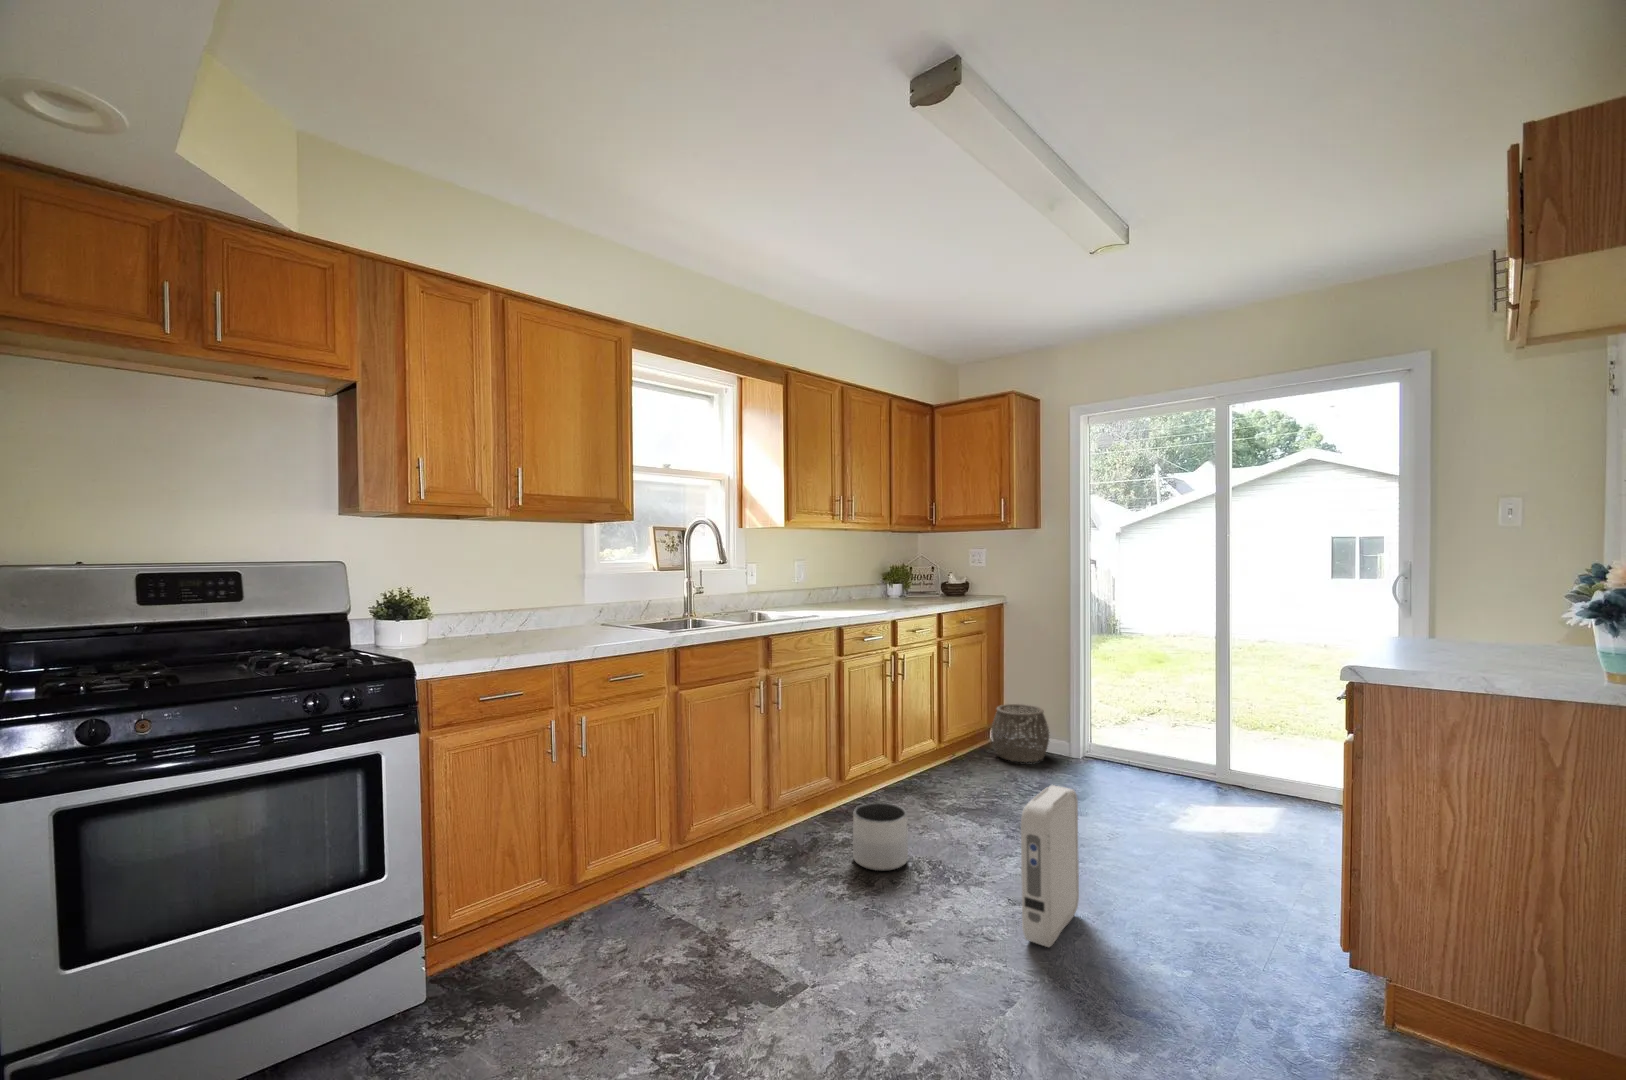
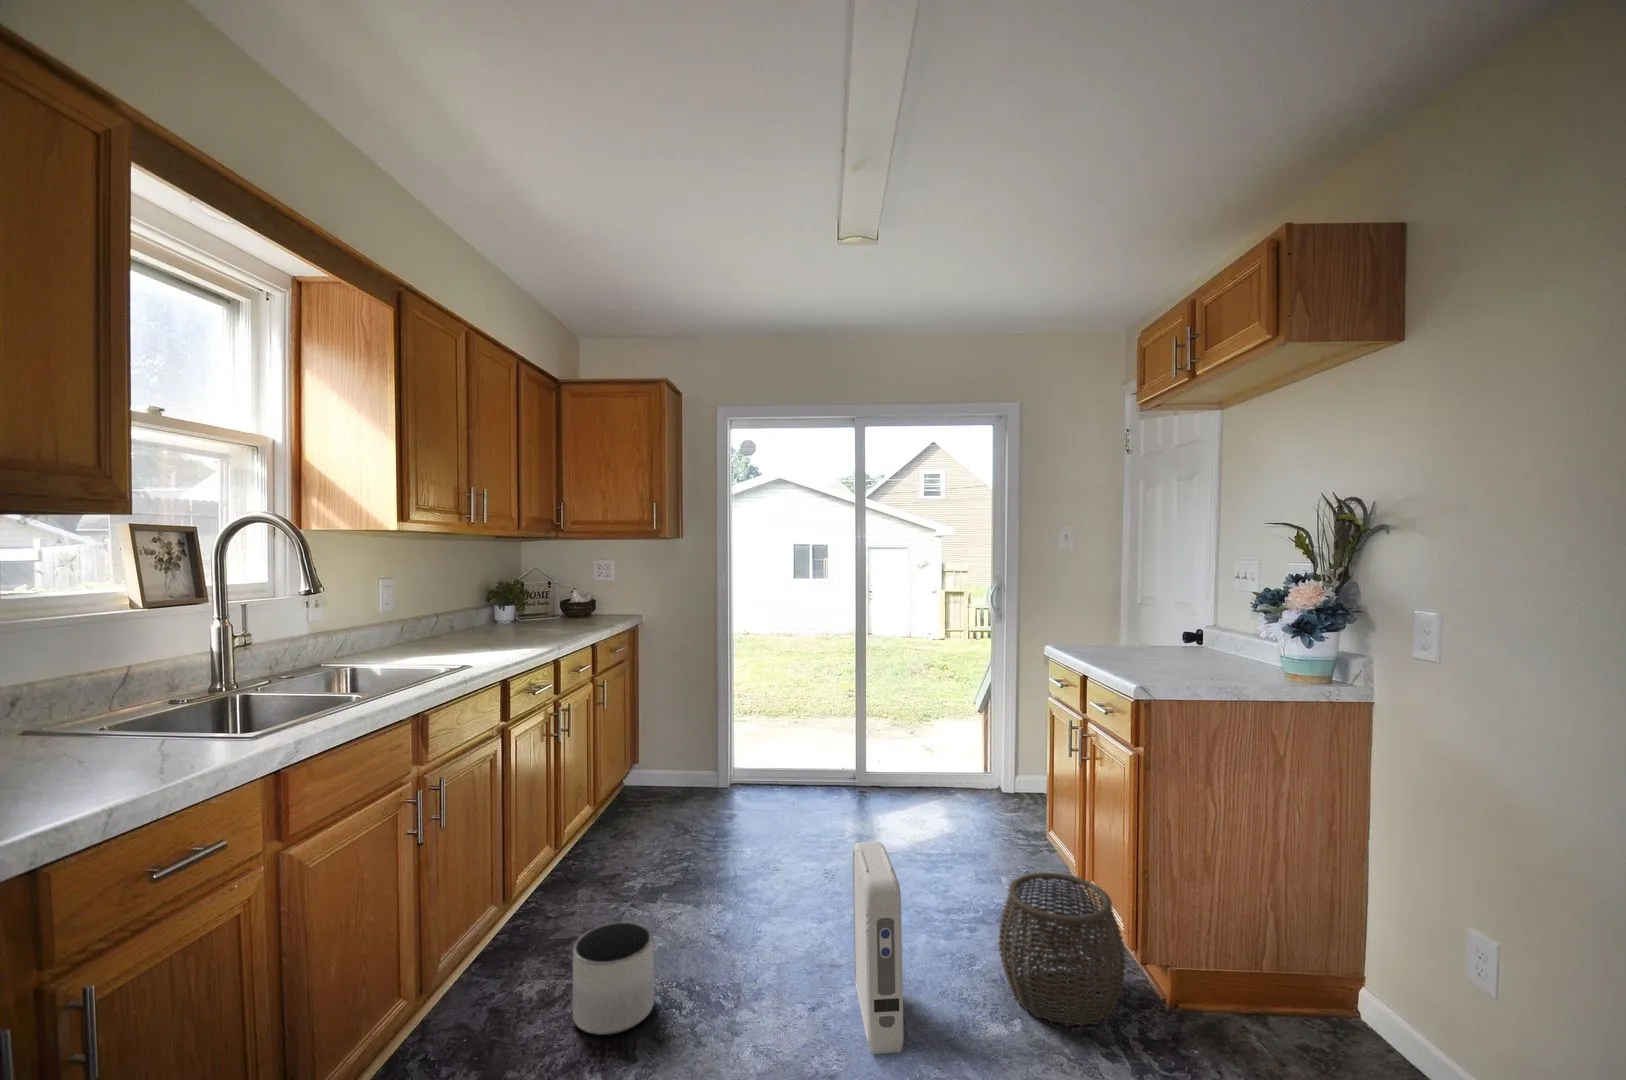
woven basket: present [992,704,1049,763] -> present [999,873,1126,1027]

